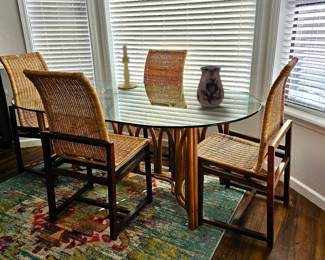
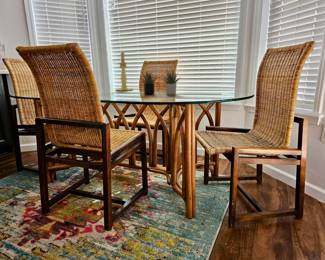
ceramic pitcher: present [197,66,224,108] -> none [191,58,218,97]
succulent plant: none [142,72,189,100] -> present [141,71,180,95]

